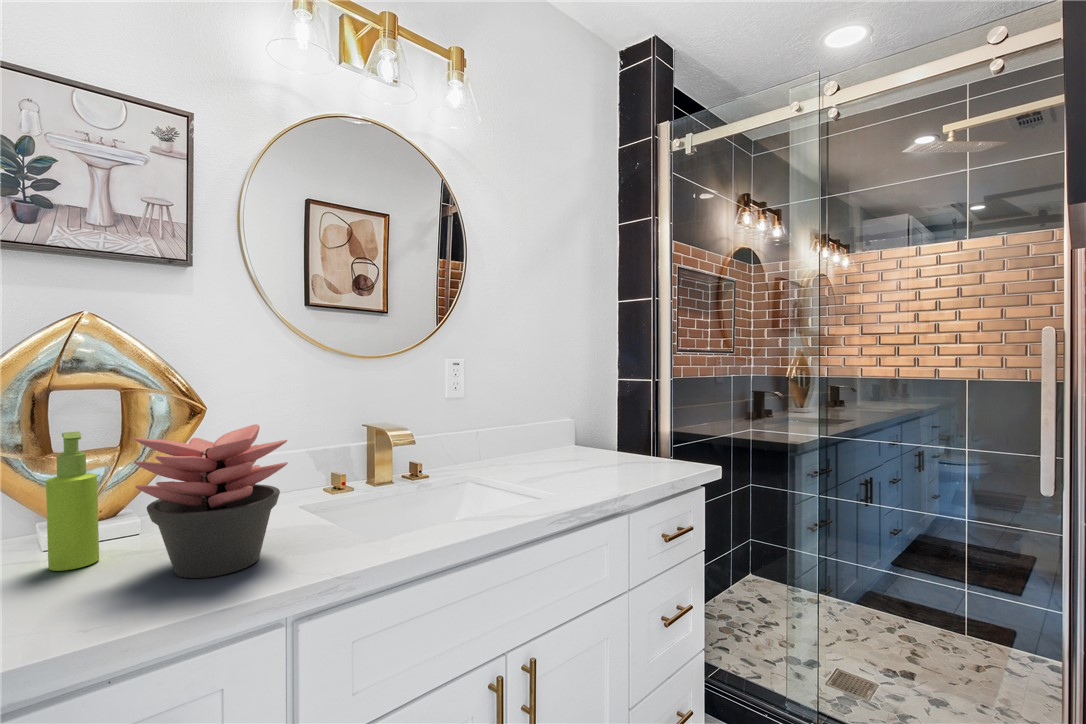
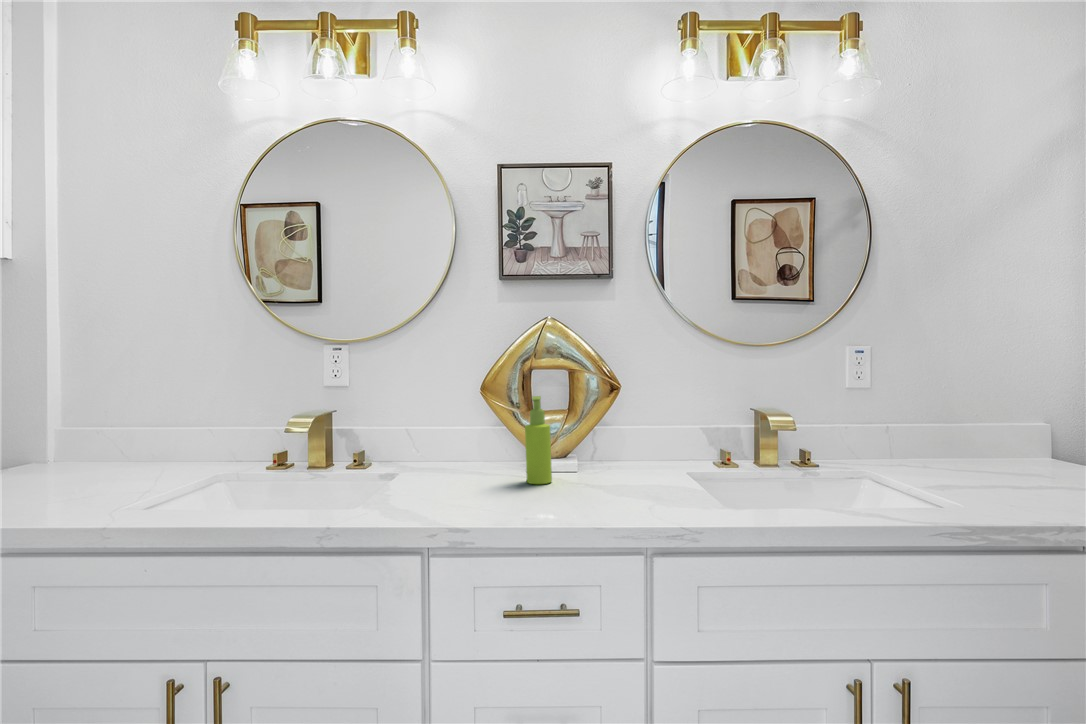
succulent plant: present [134,424,288,578] -> none [564,398,659,504]

